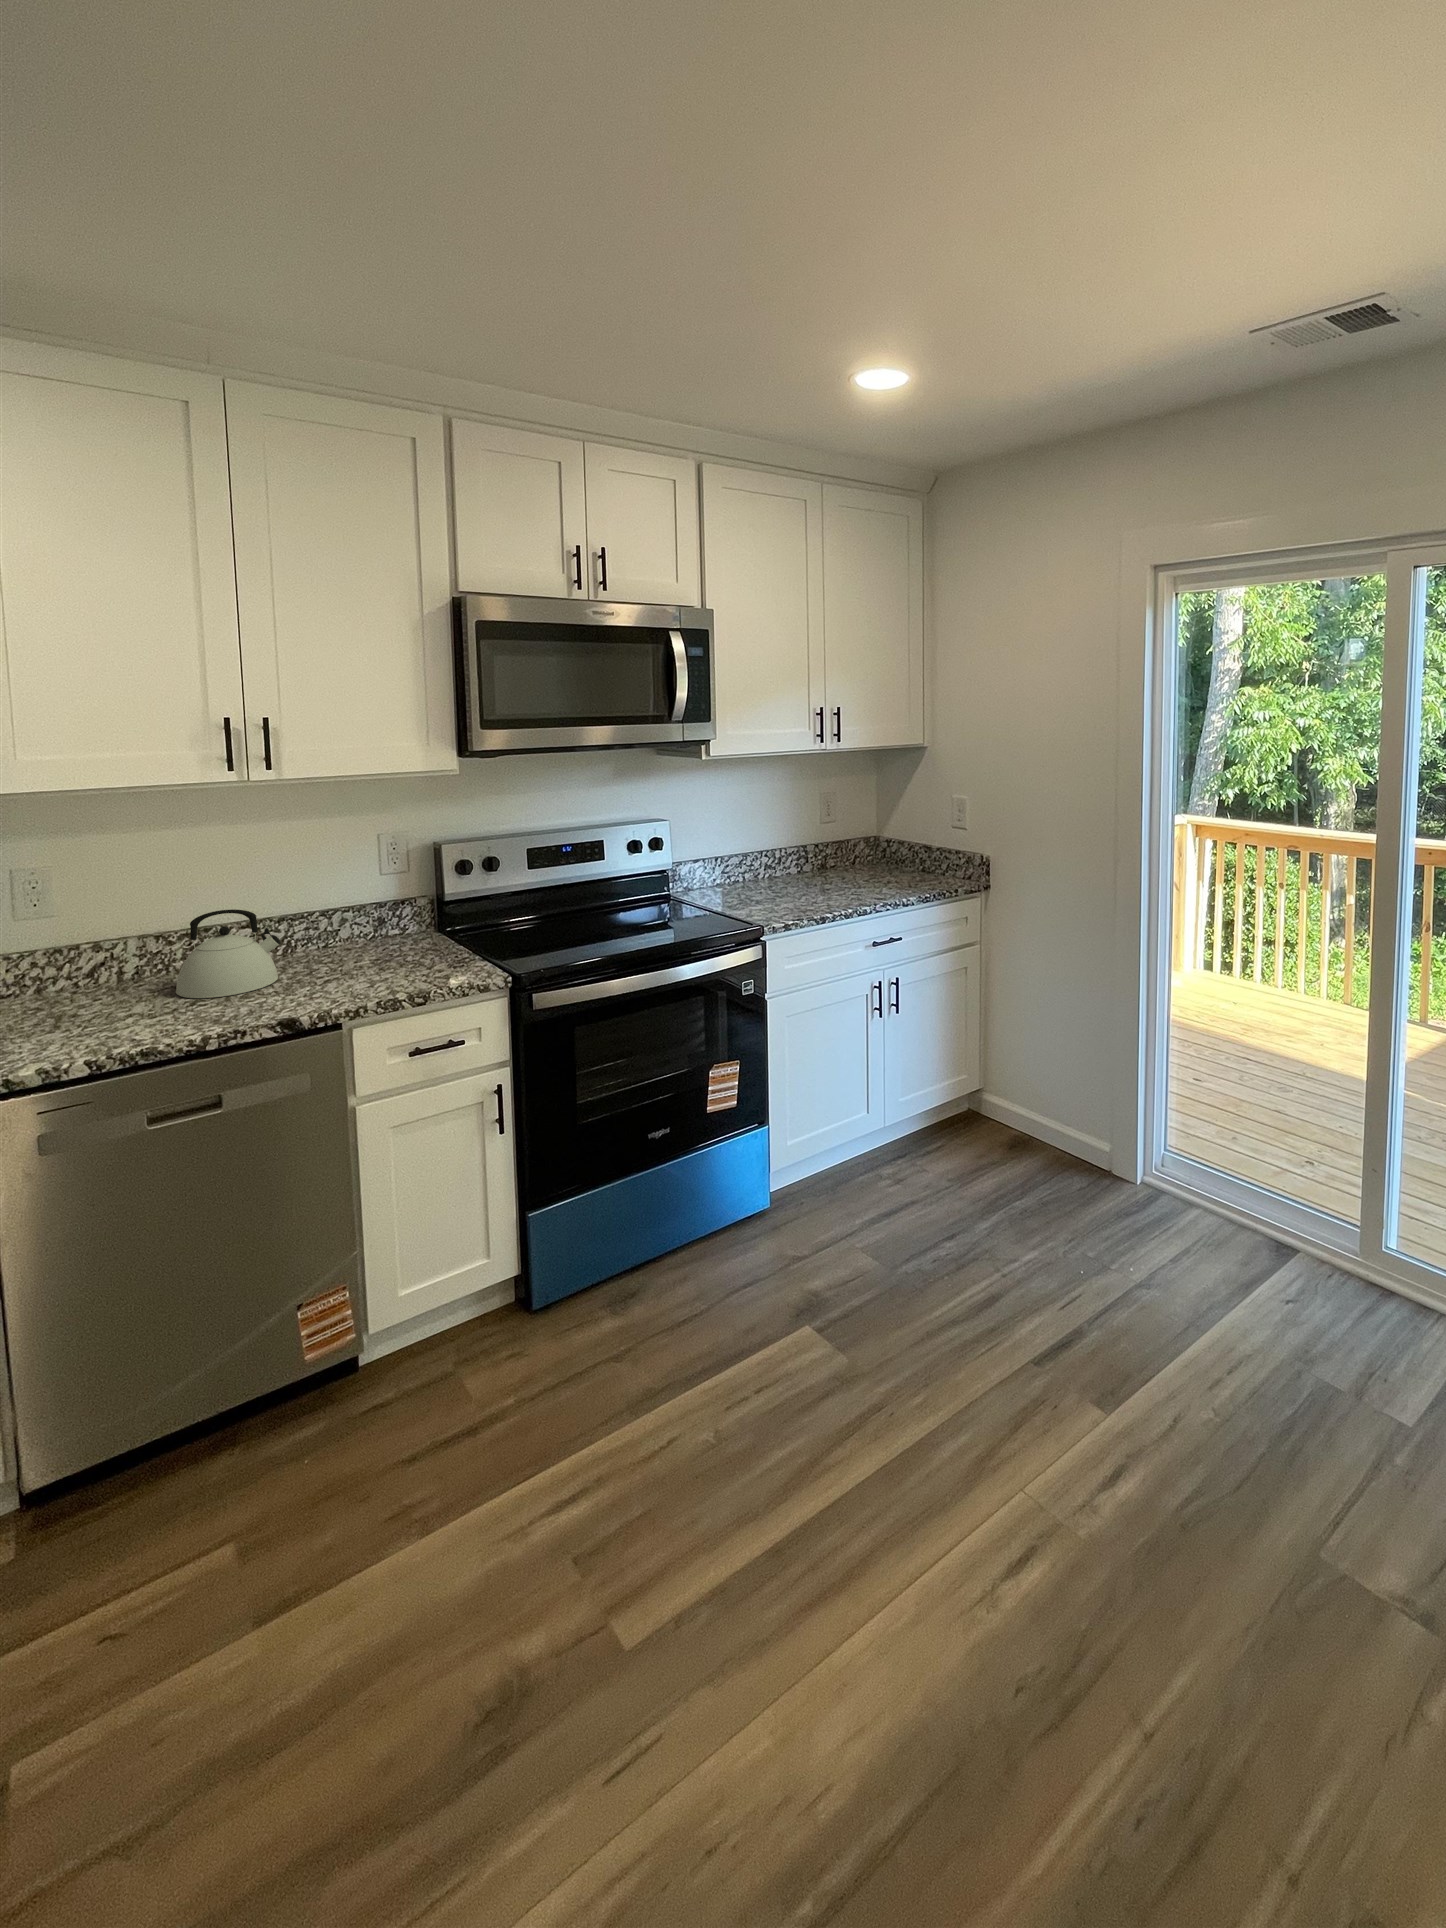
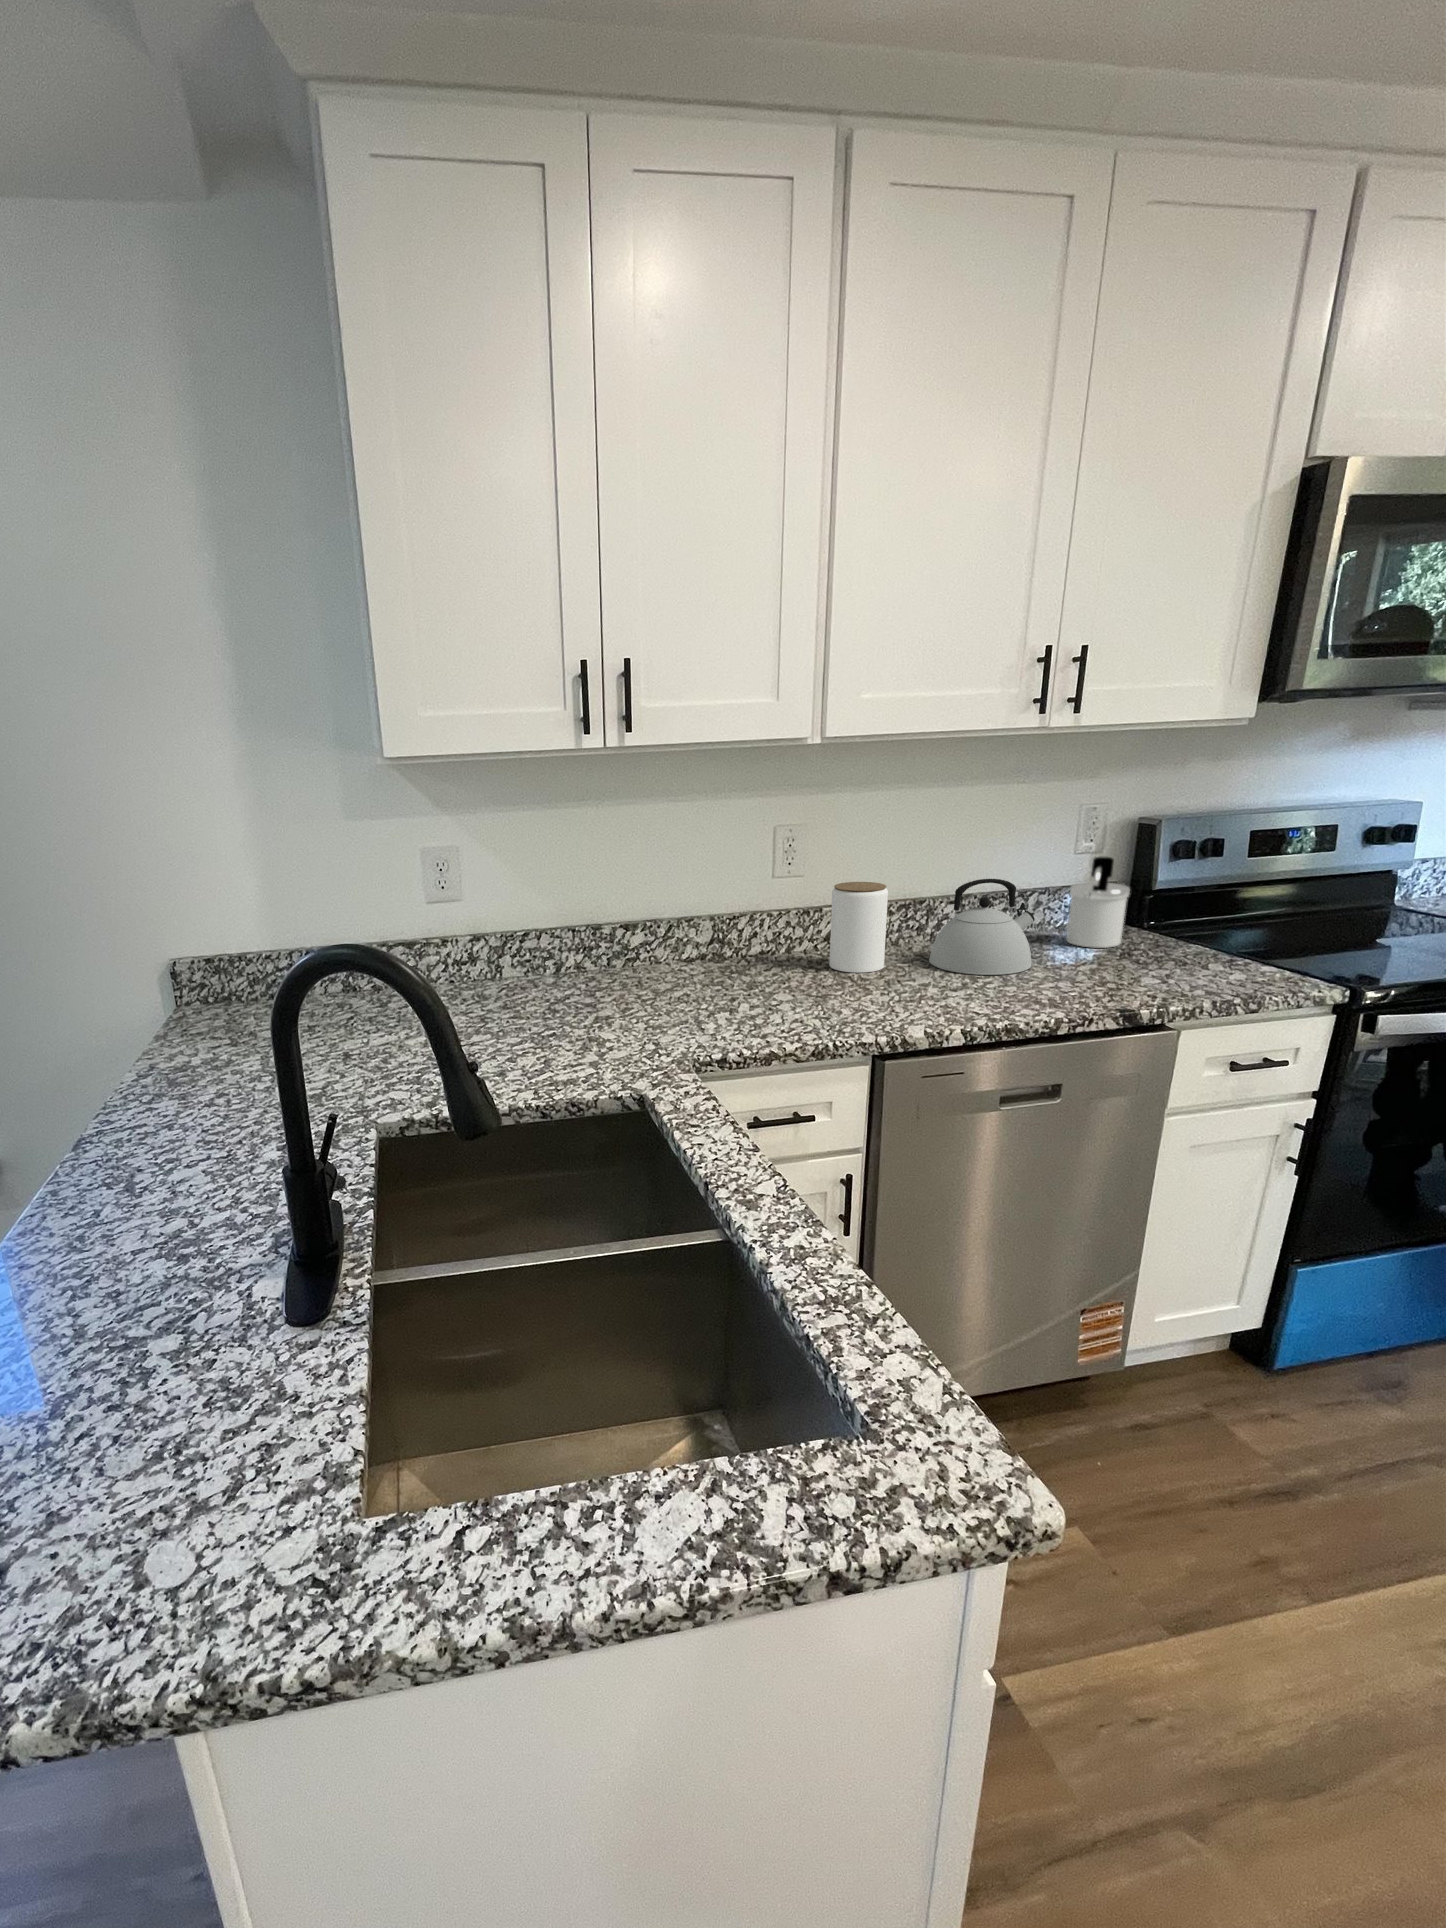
soap dispenser: none [342,881,398,959] -> present [1067,857,1130,948]
jar: none [54,919,124,1008] -> present [830,882,888,973]

